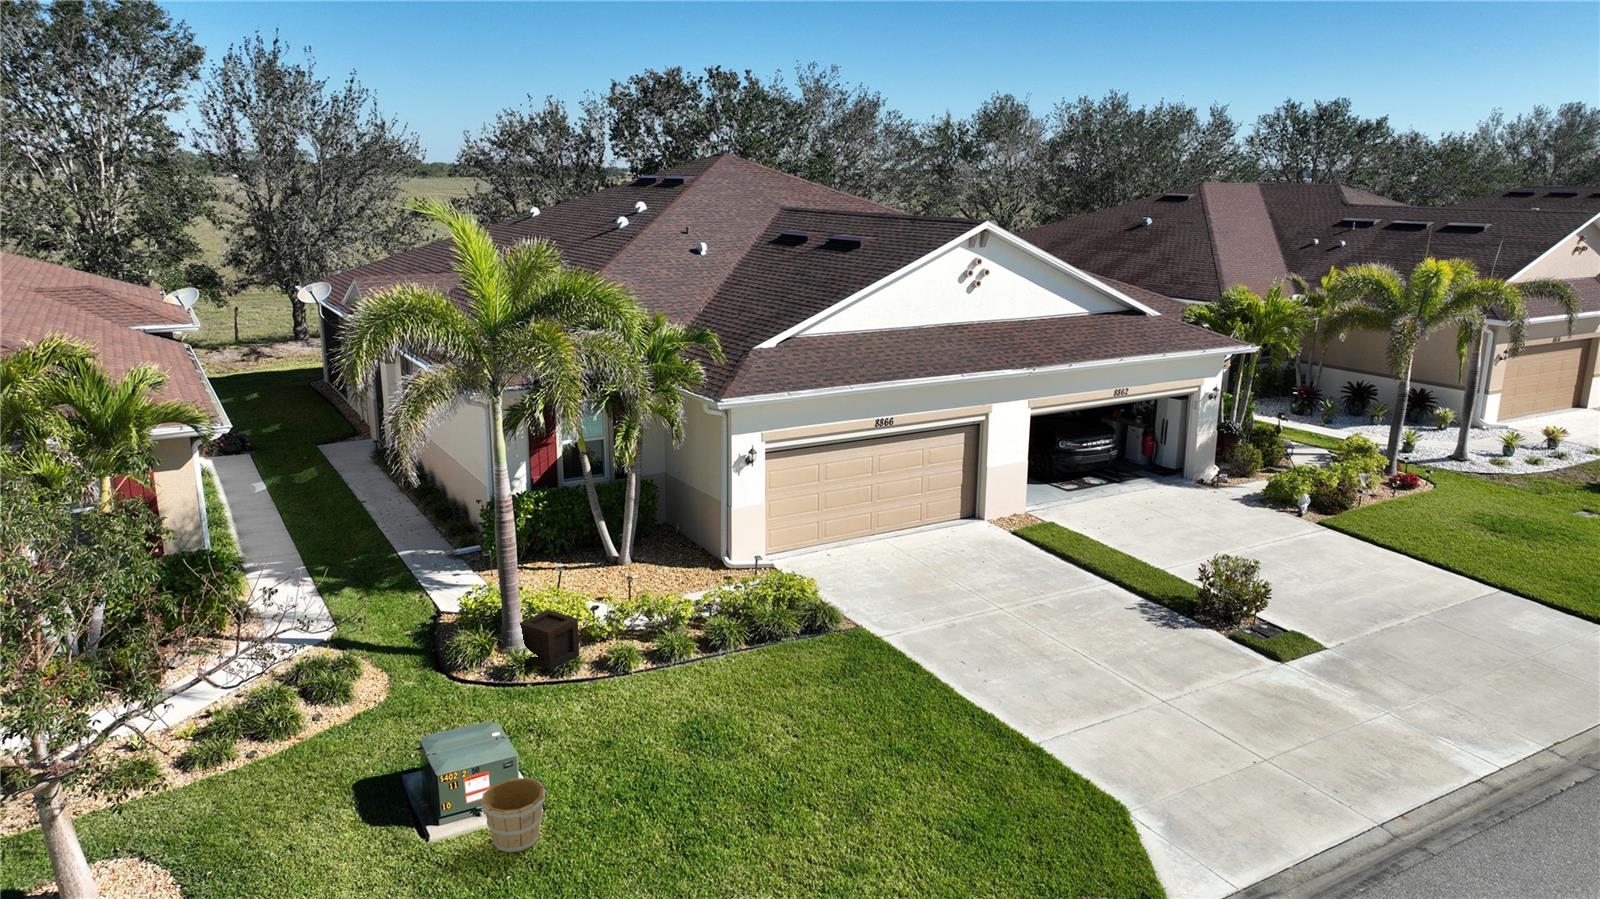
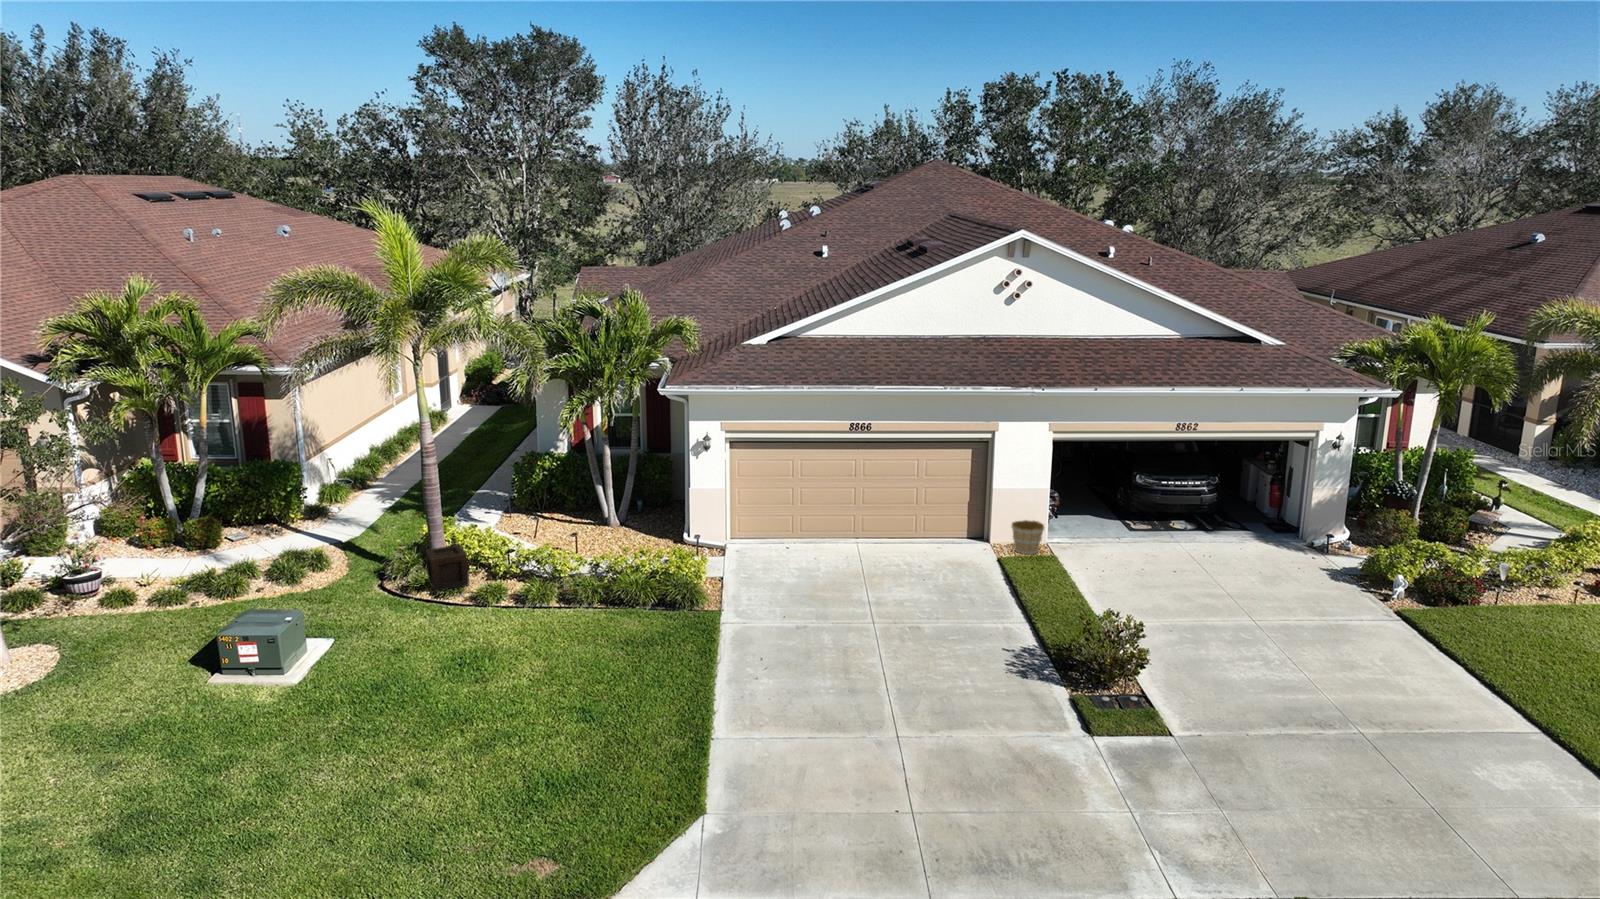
wooden bucket: present [482,777,545,853] -> present [1012,520,1044,554]

